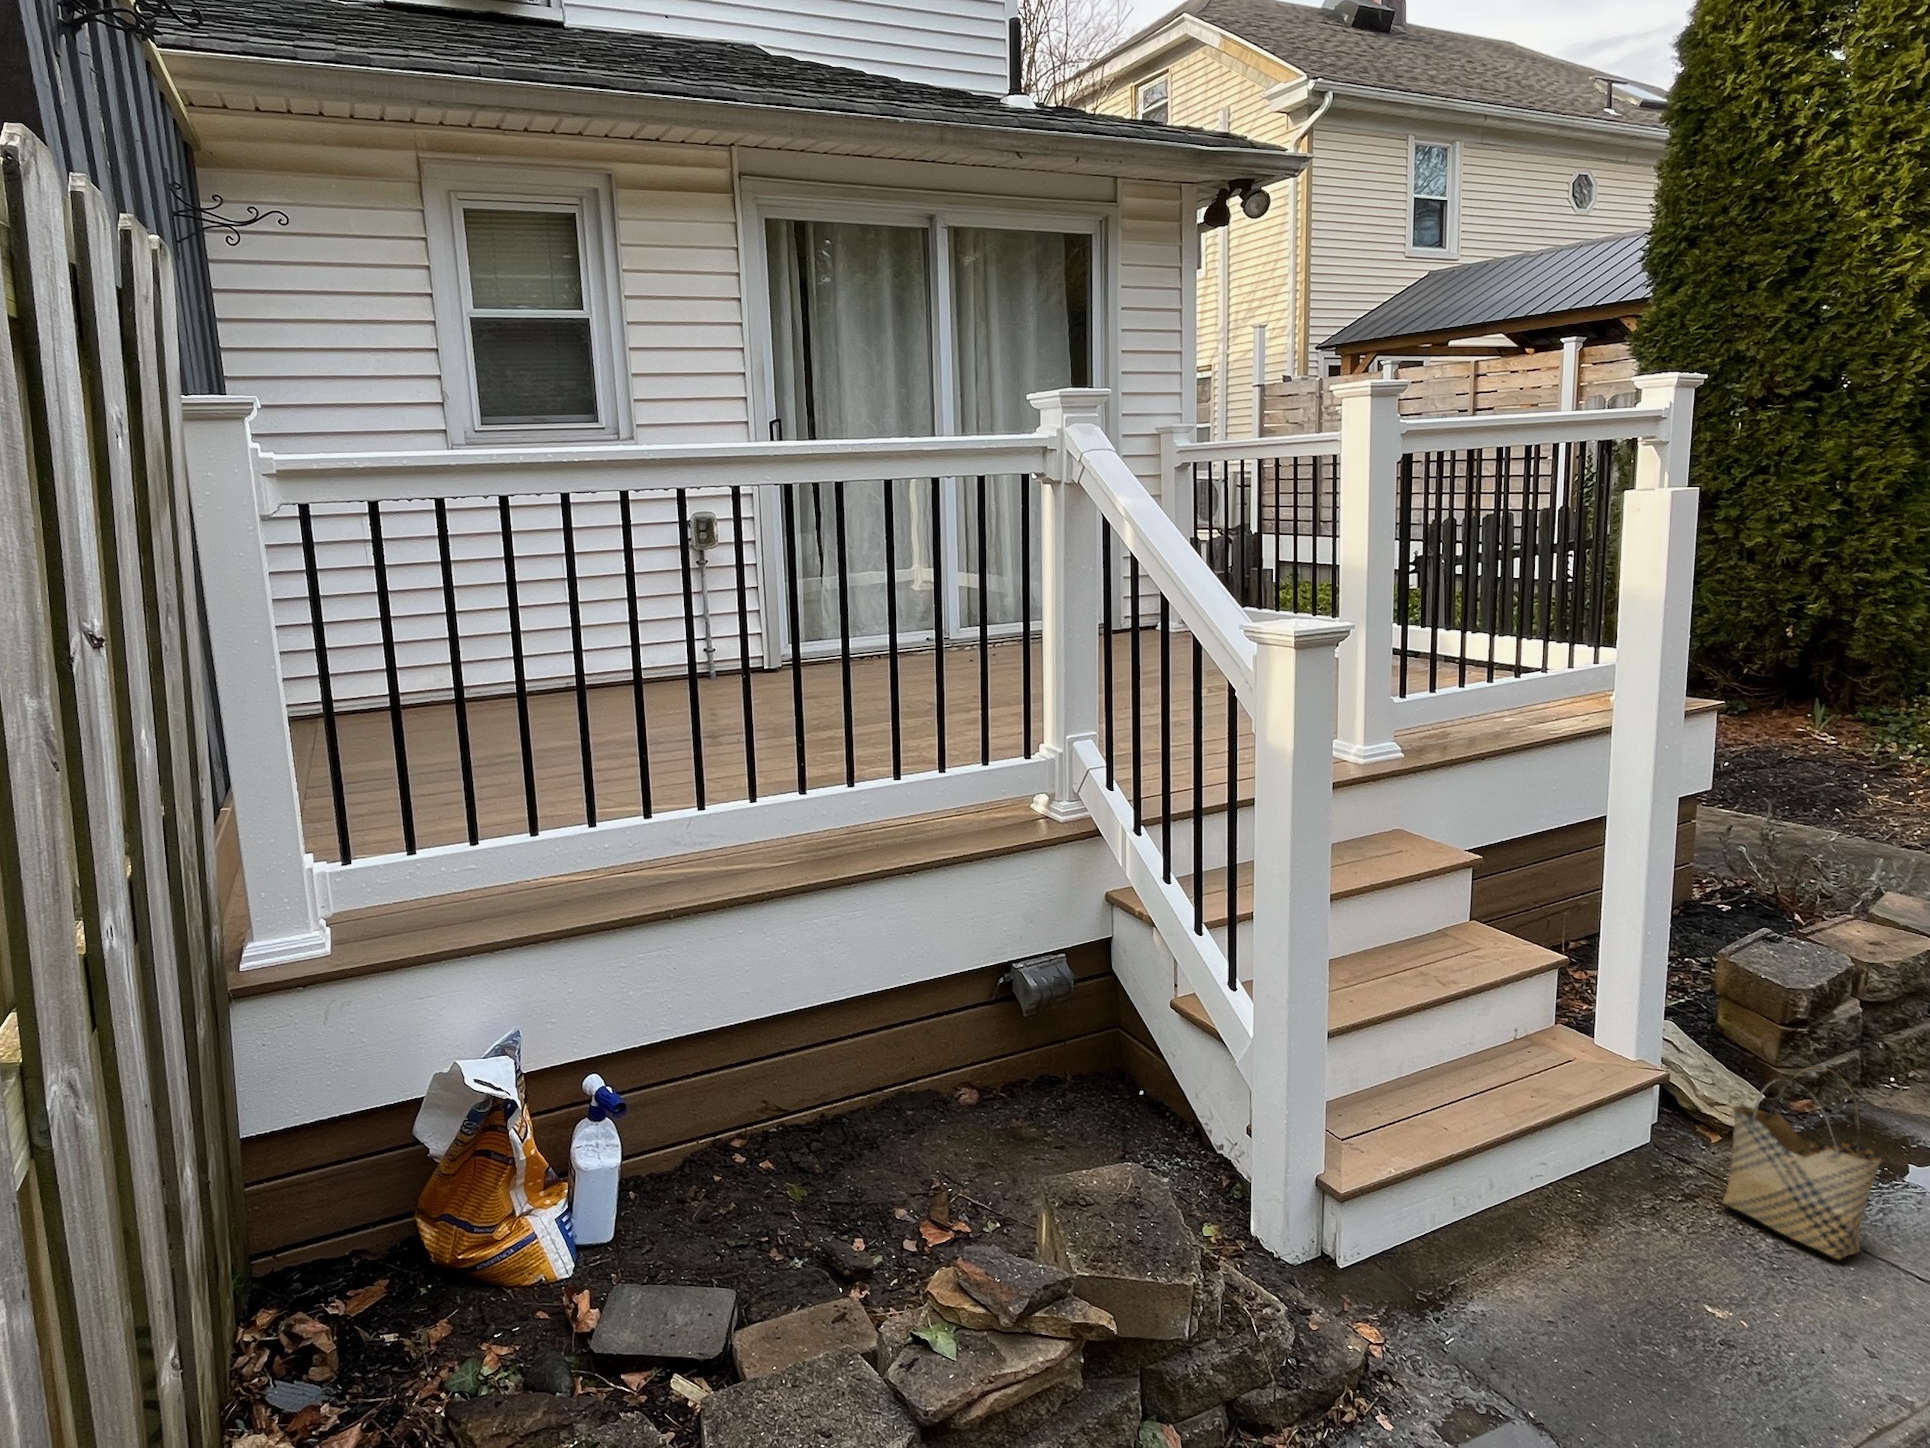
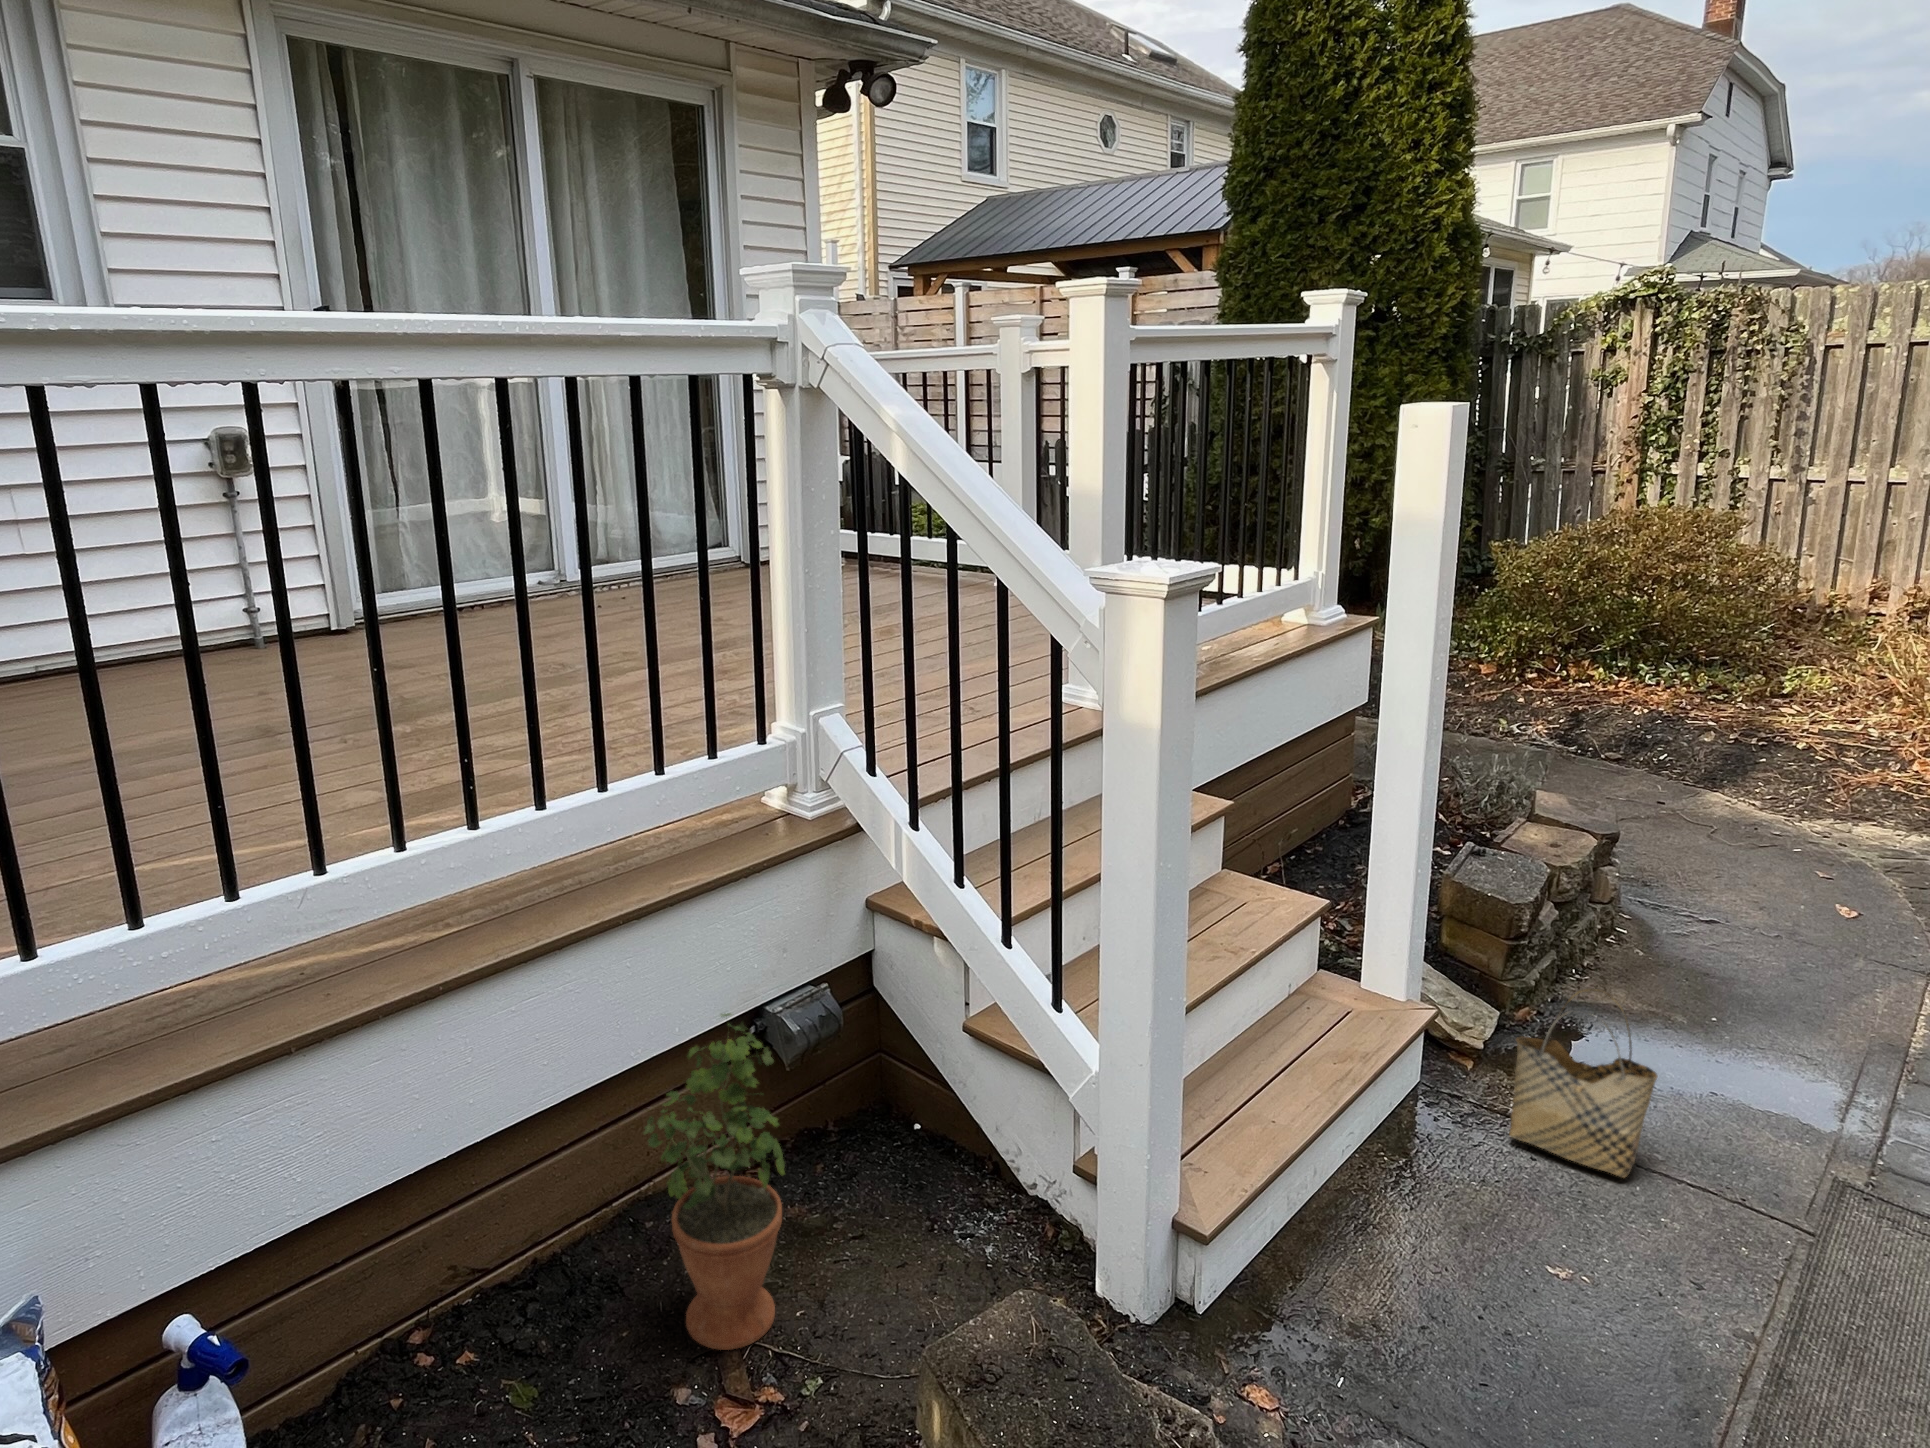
potted plant: none [886,943,990,1194] -> present [644,1013,785,1350]

